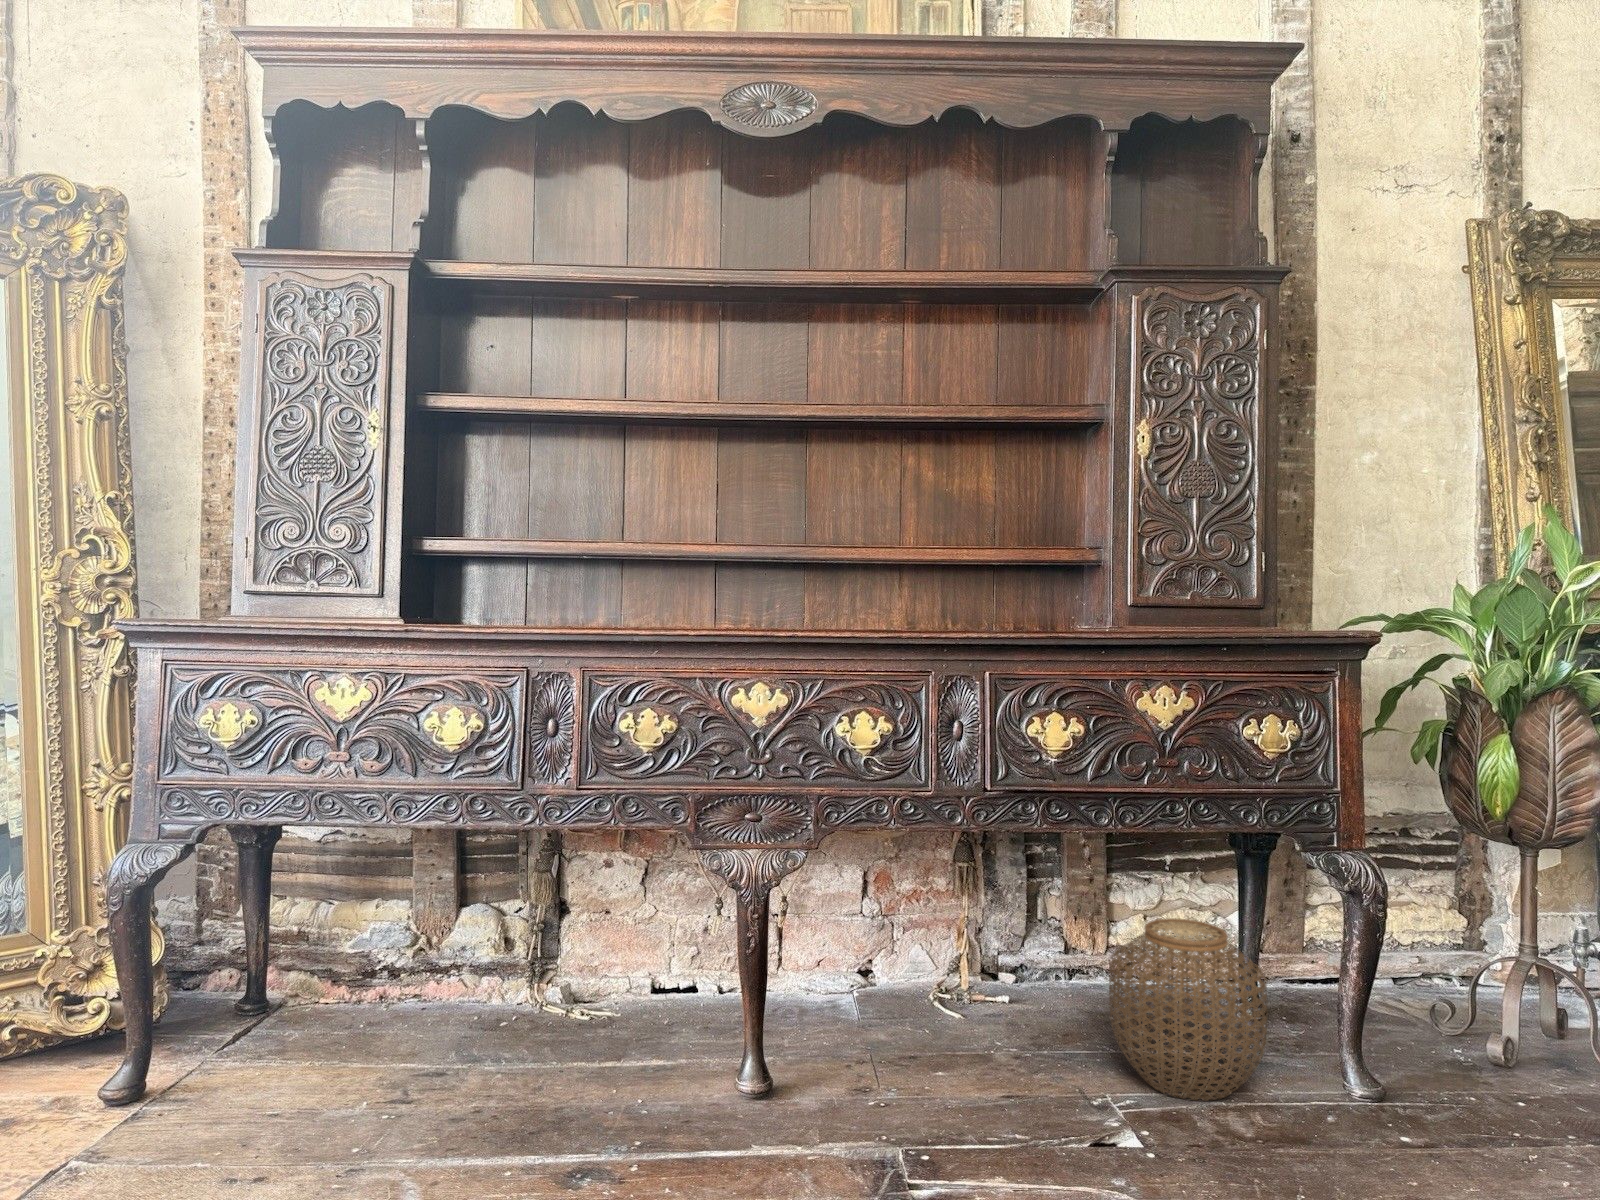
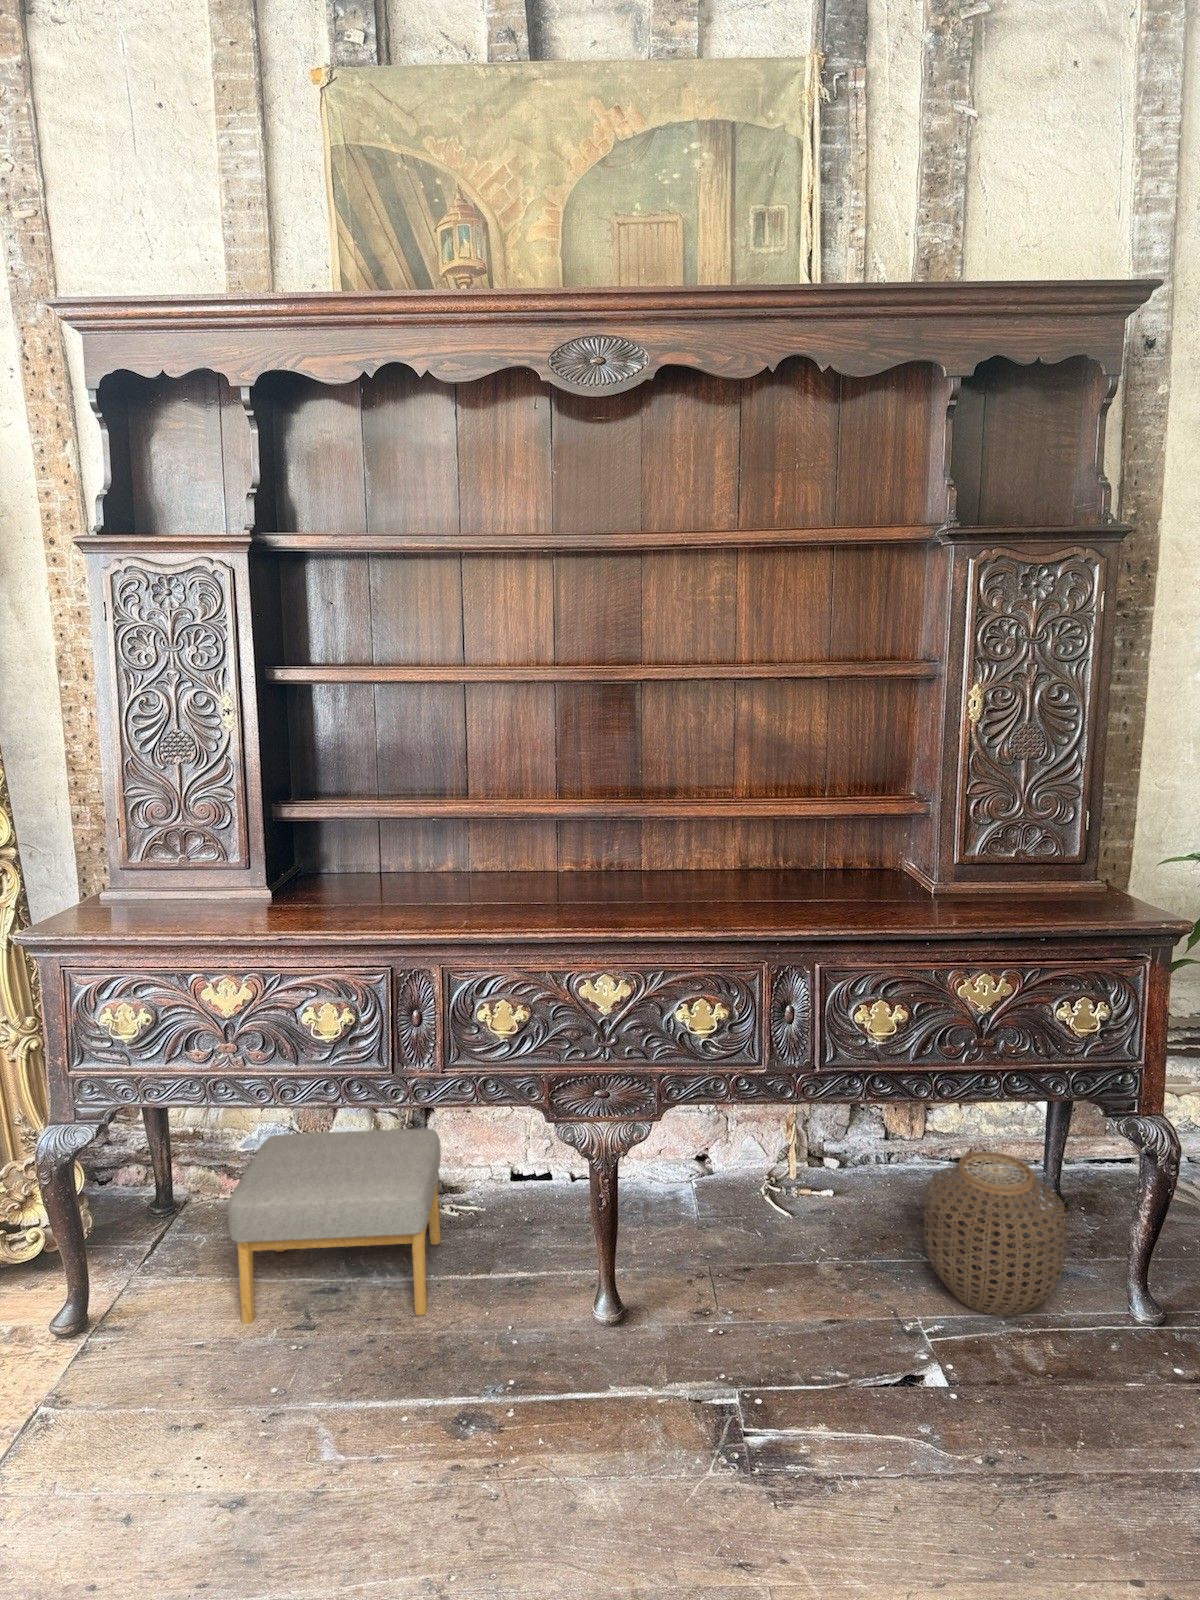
footstool: none [323,901,572,1104] -> present [227,1129,441,1324]

